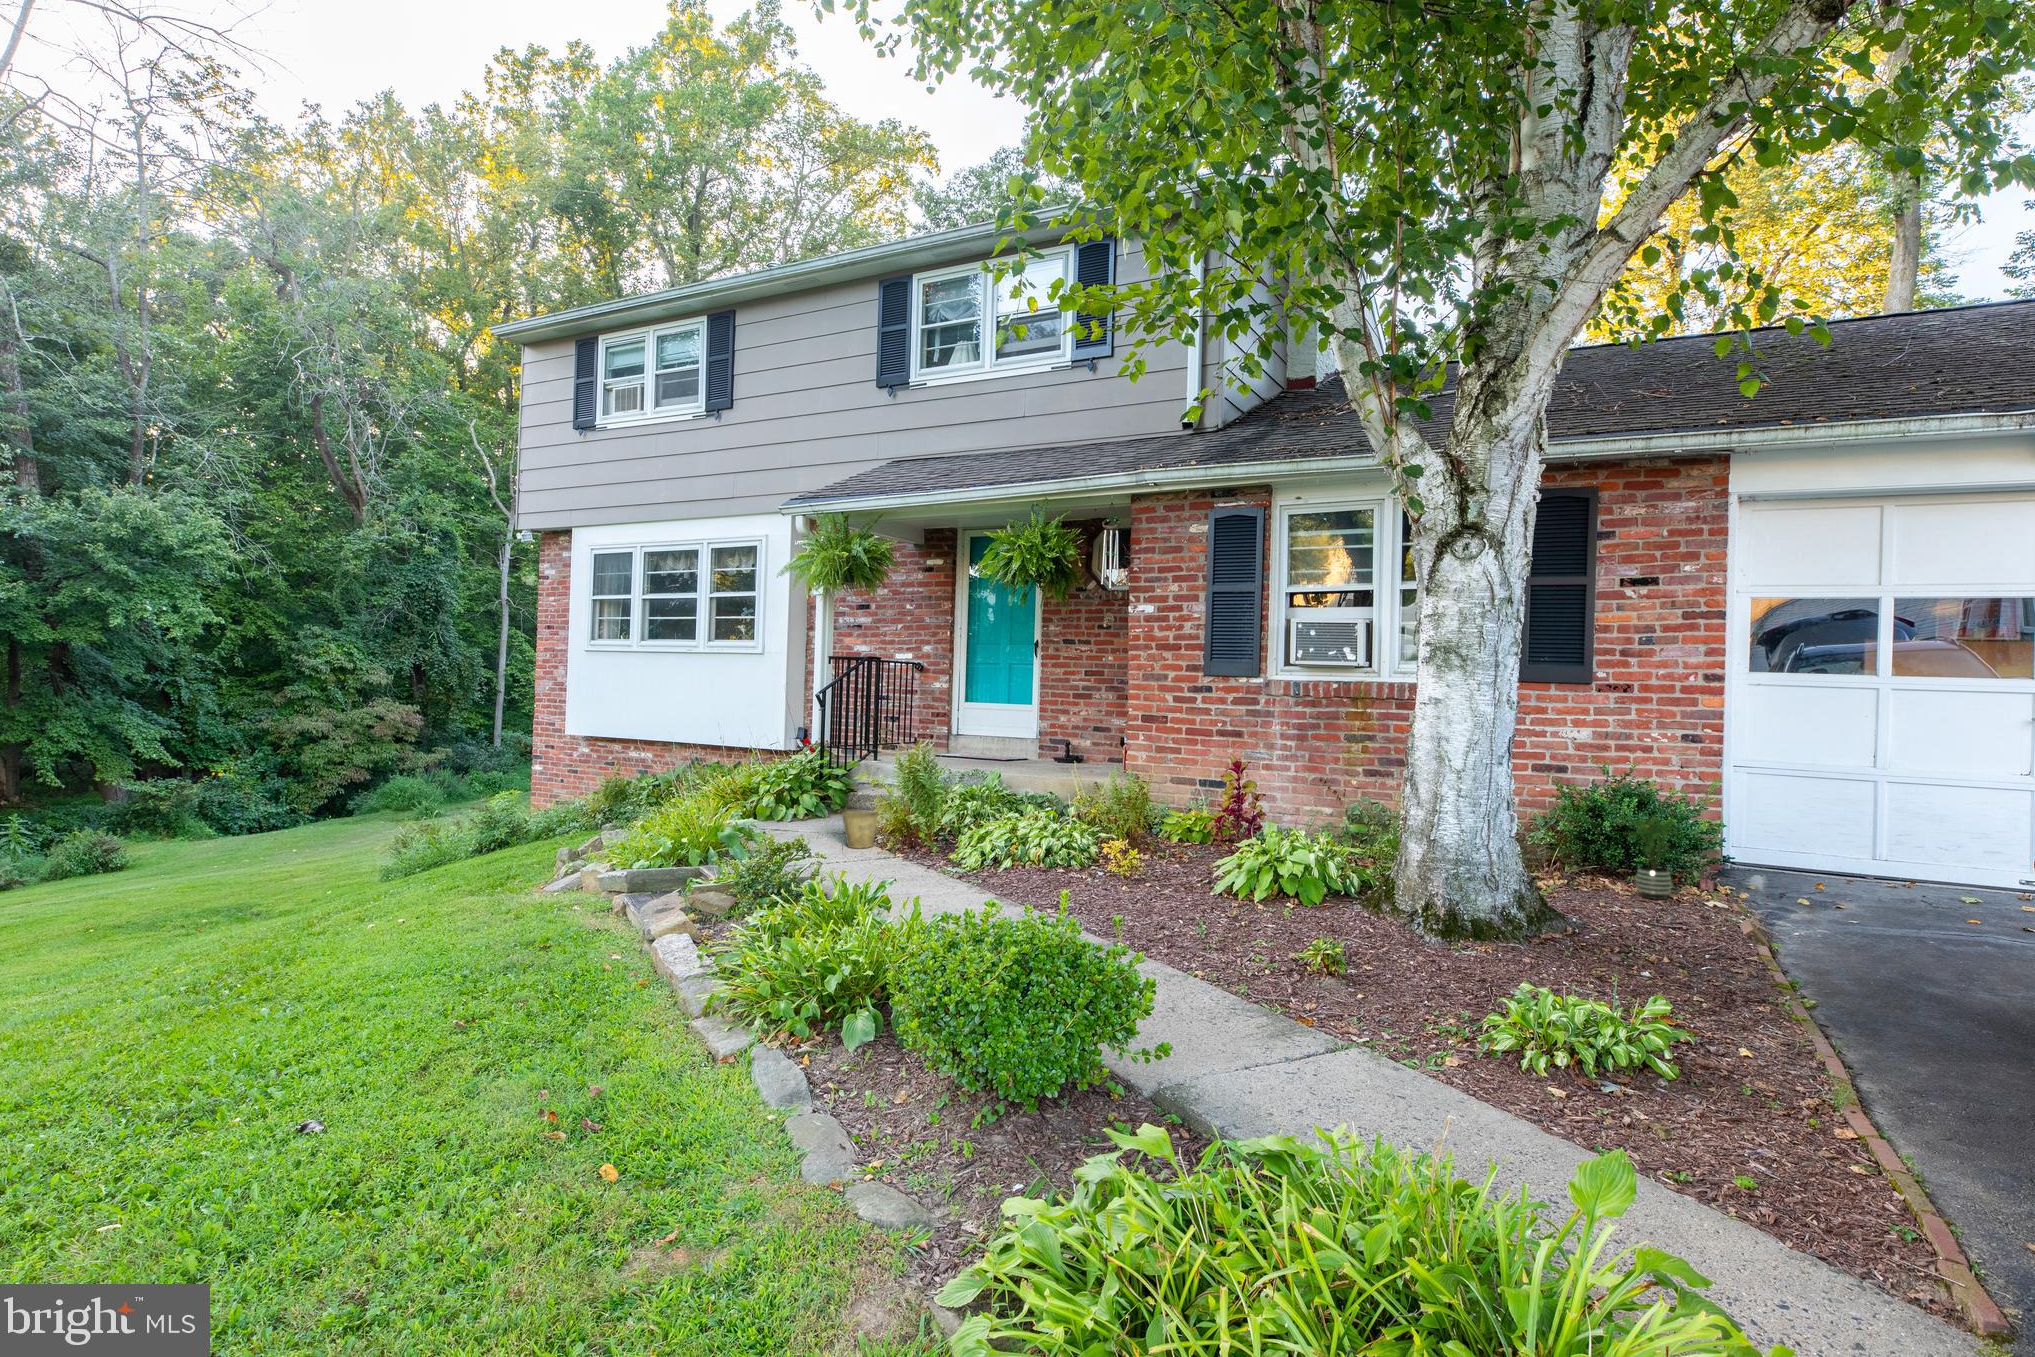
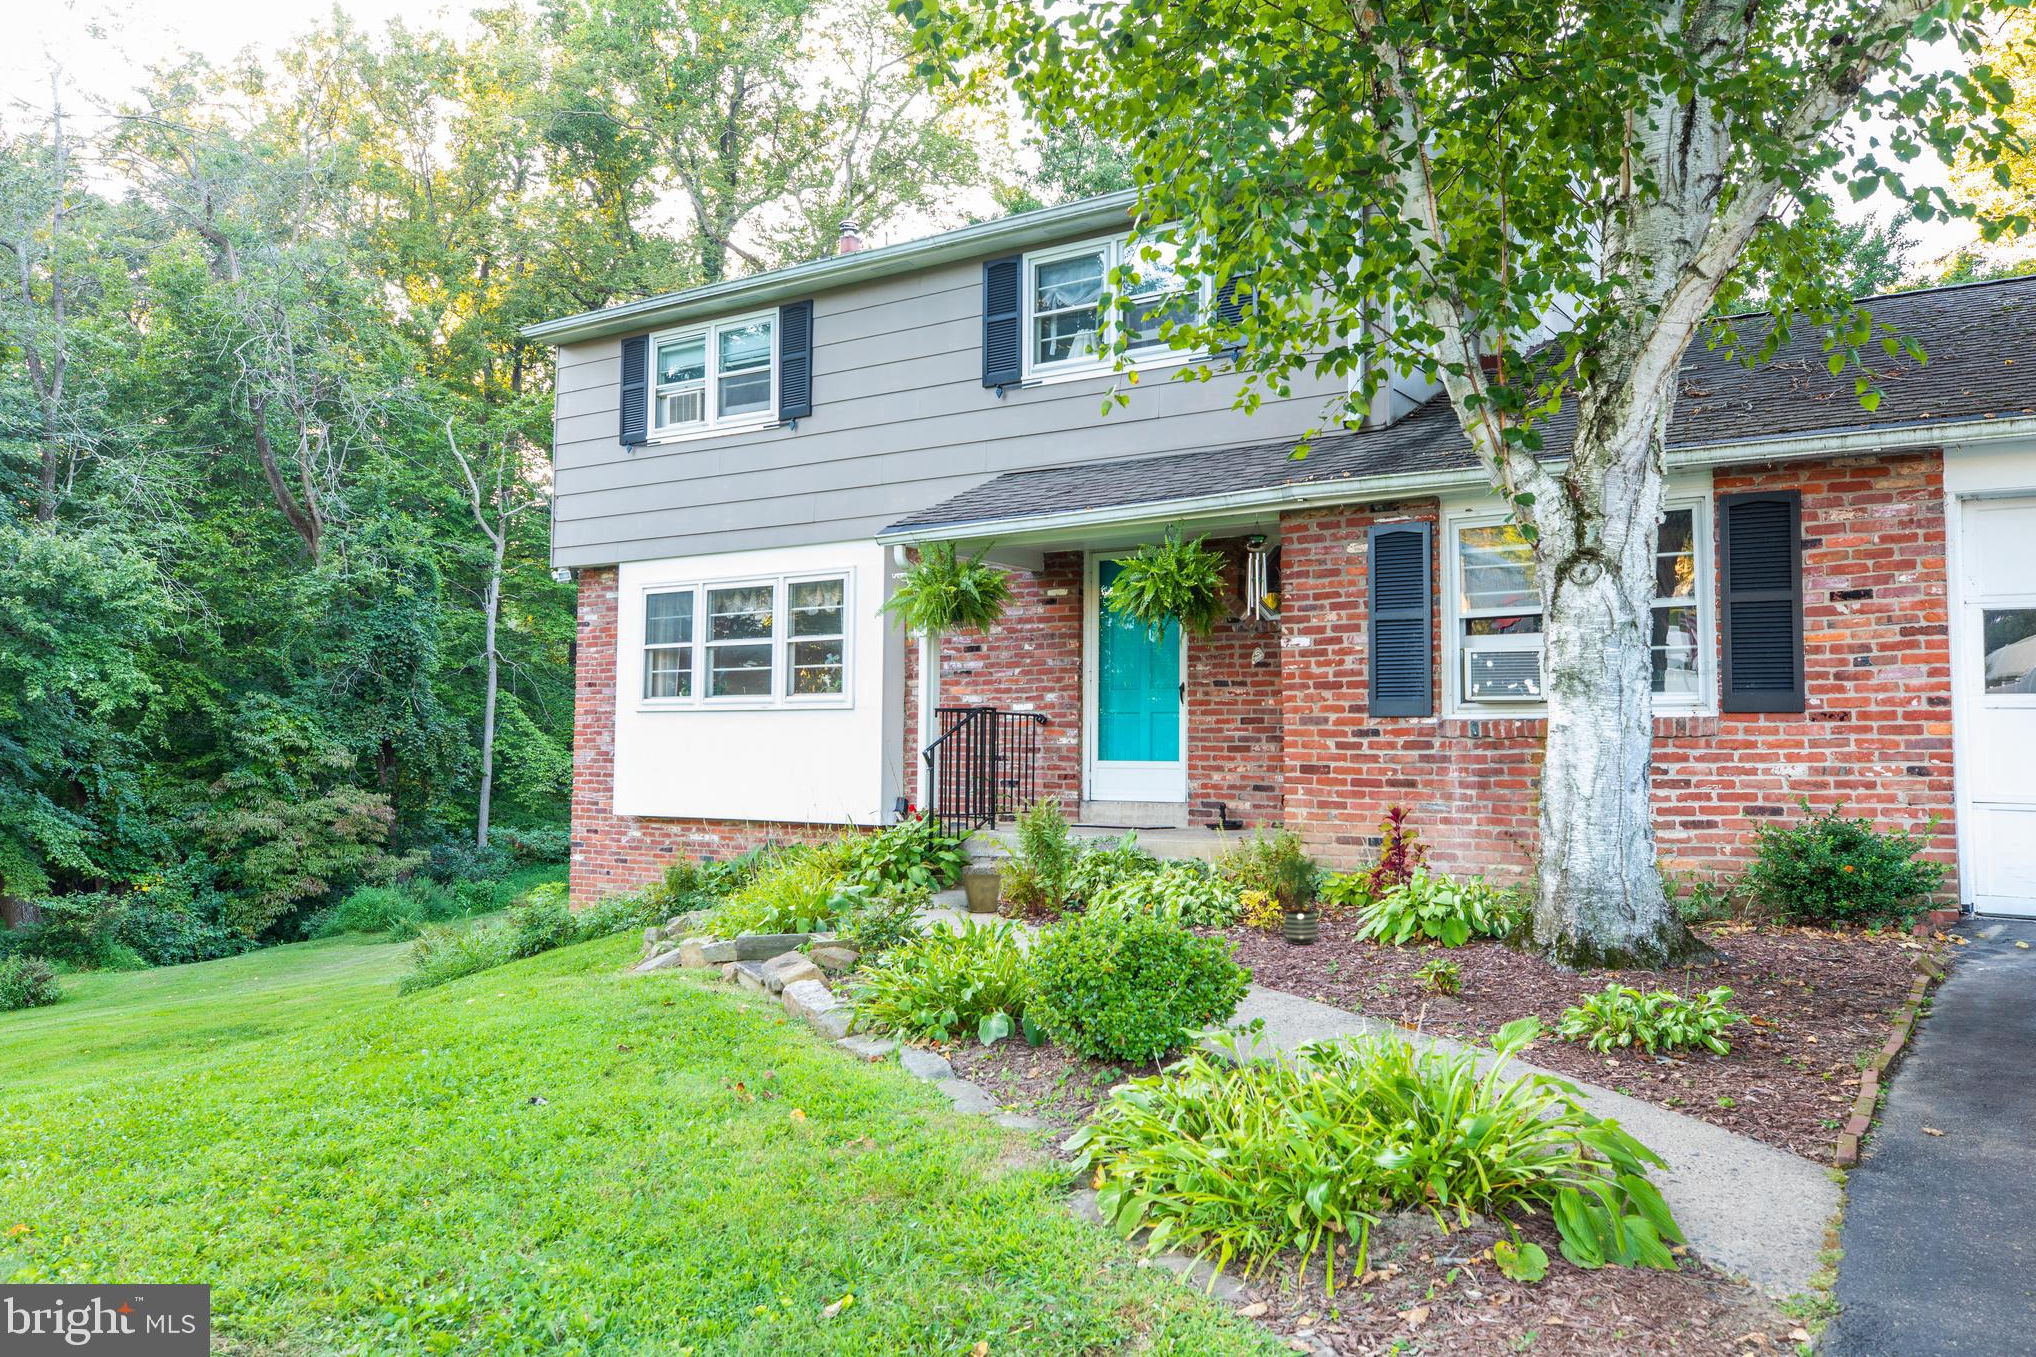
potted plant: present [1625,815,1681,900] -> present [1266,855,1318,945]

